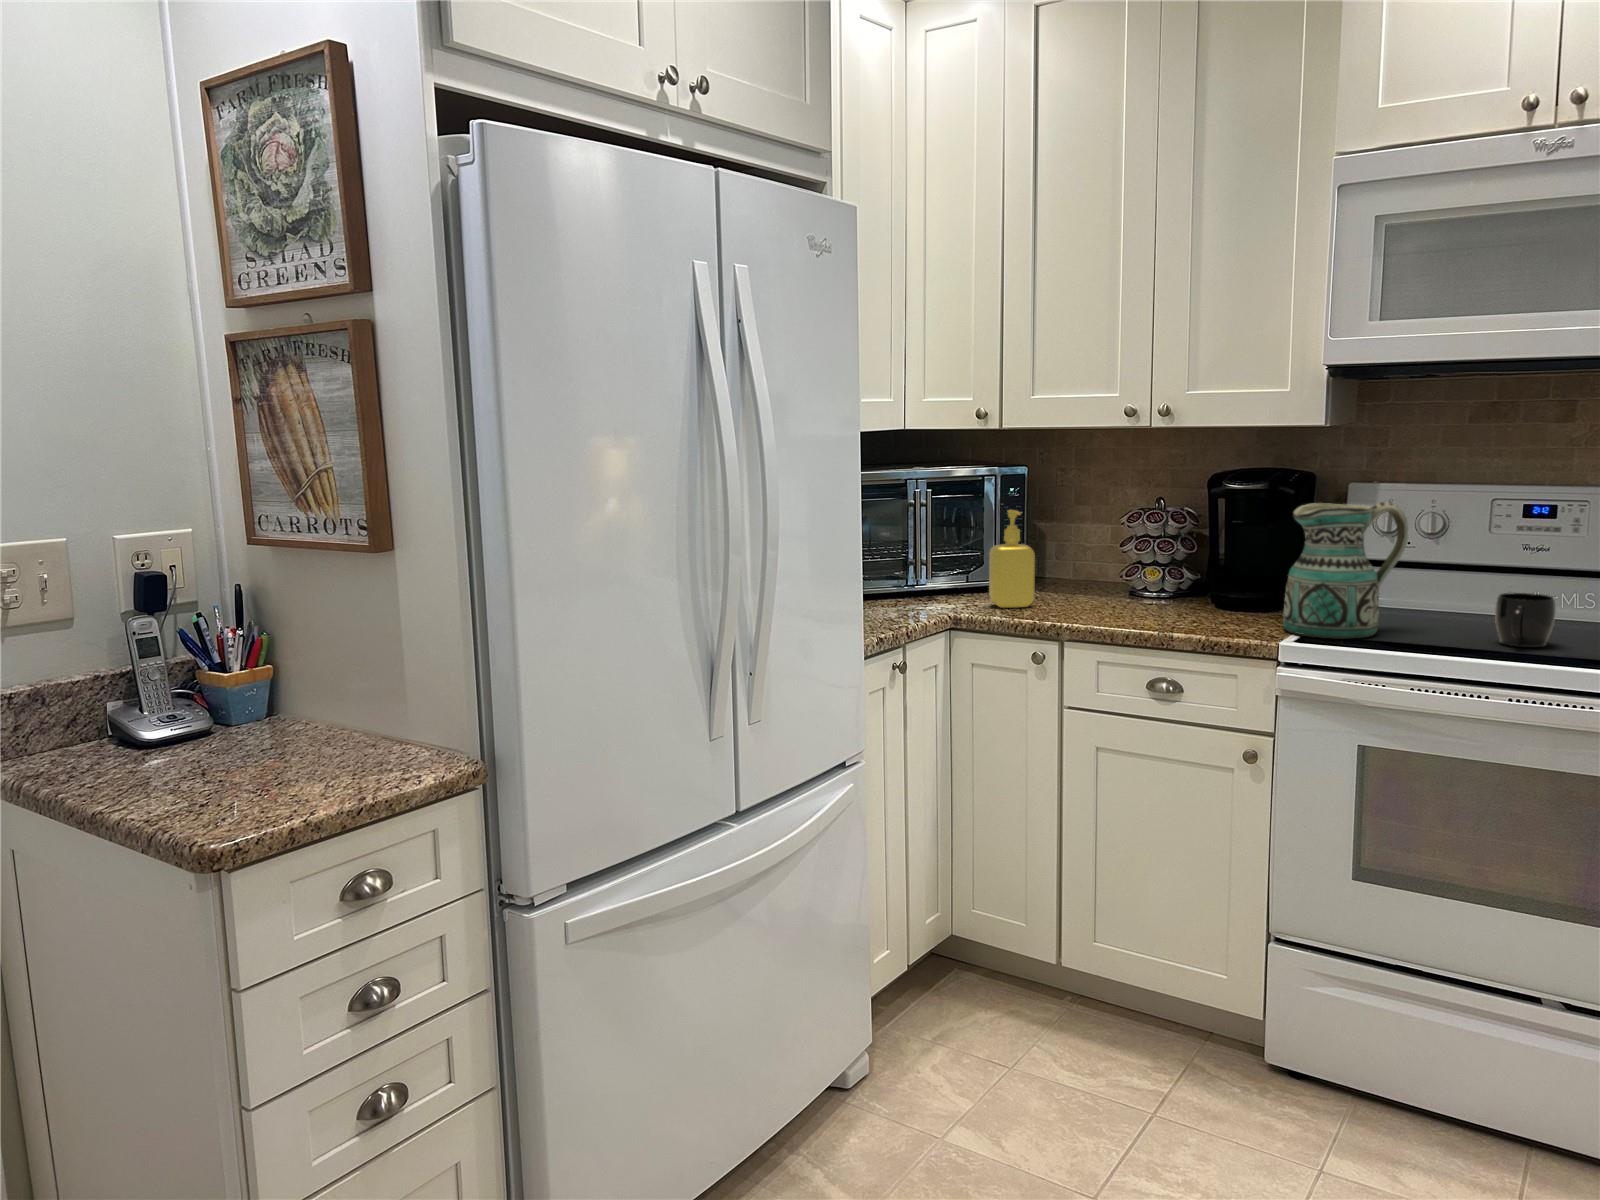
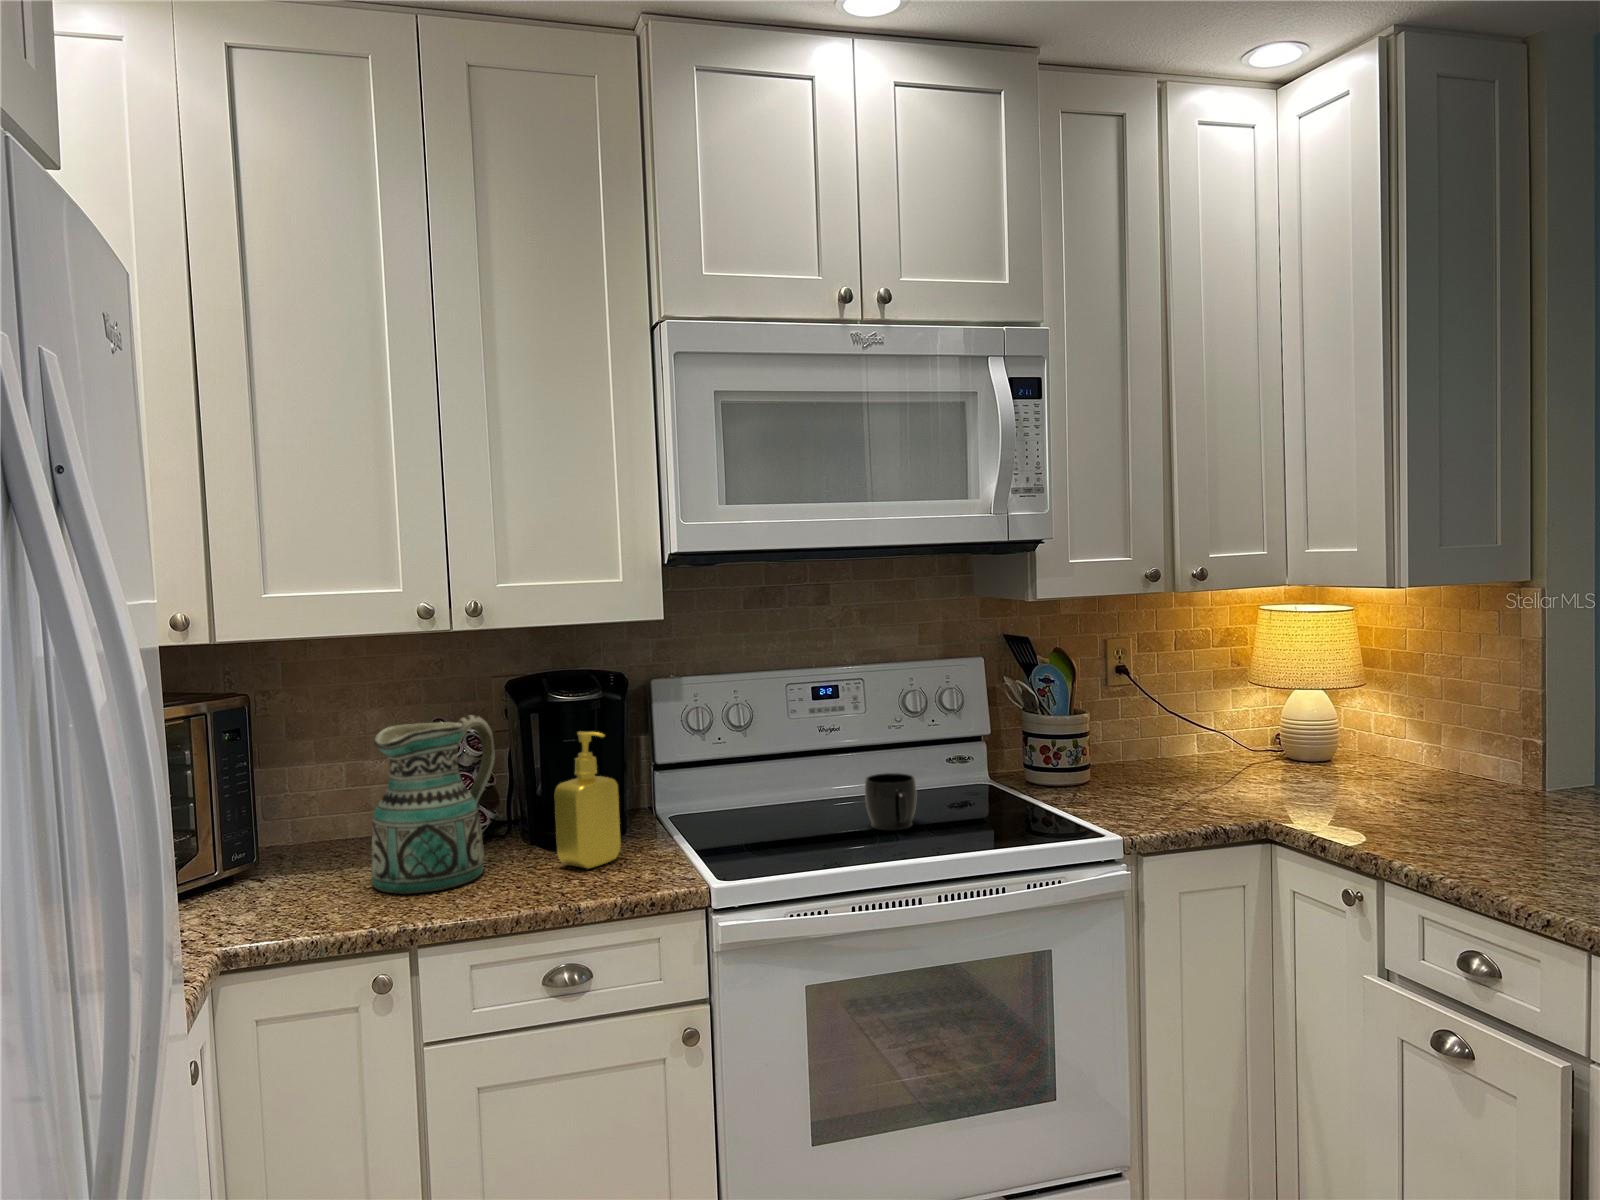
ceramic pitcher: present [1283,502,1408,638] -> present [372,715,495,894]
soap dispenser: present [989,510,1035,608] -> present [555,731,621,869]

